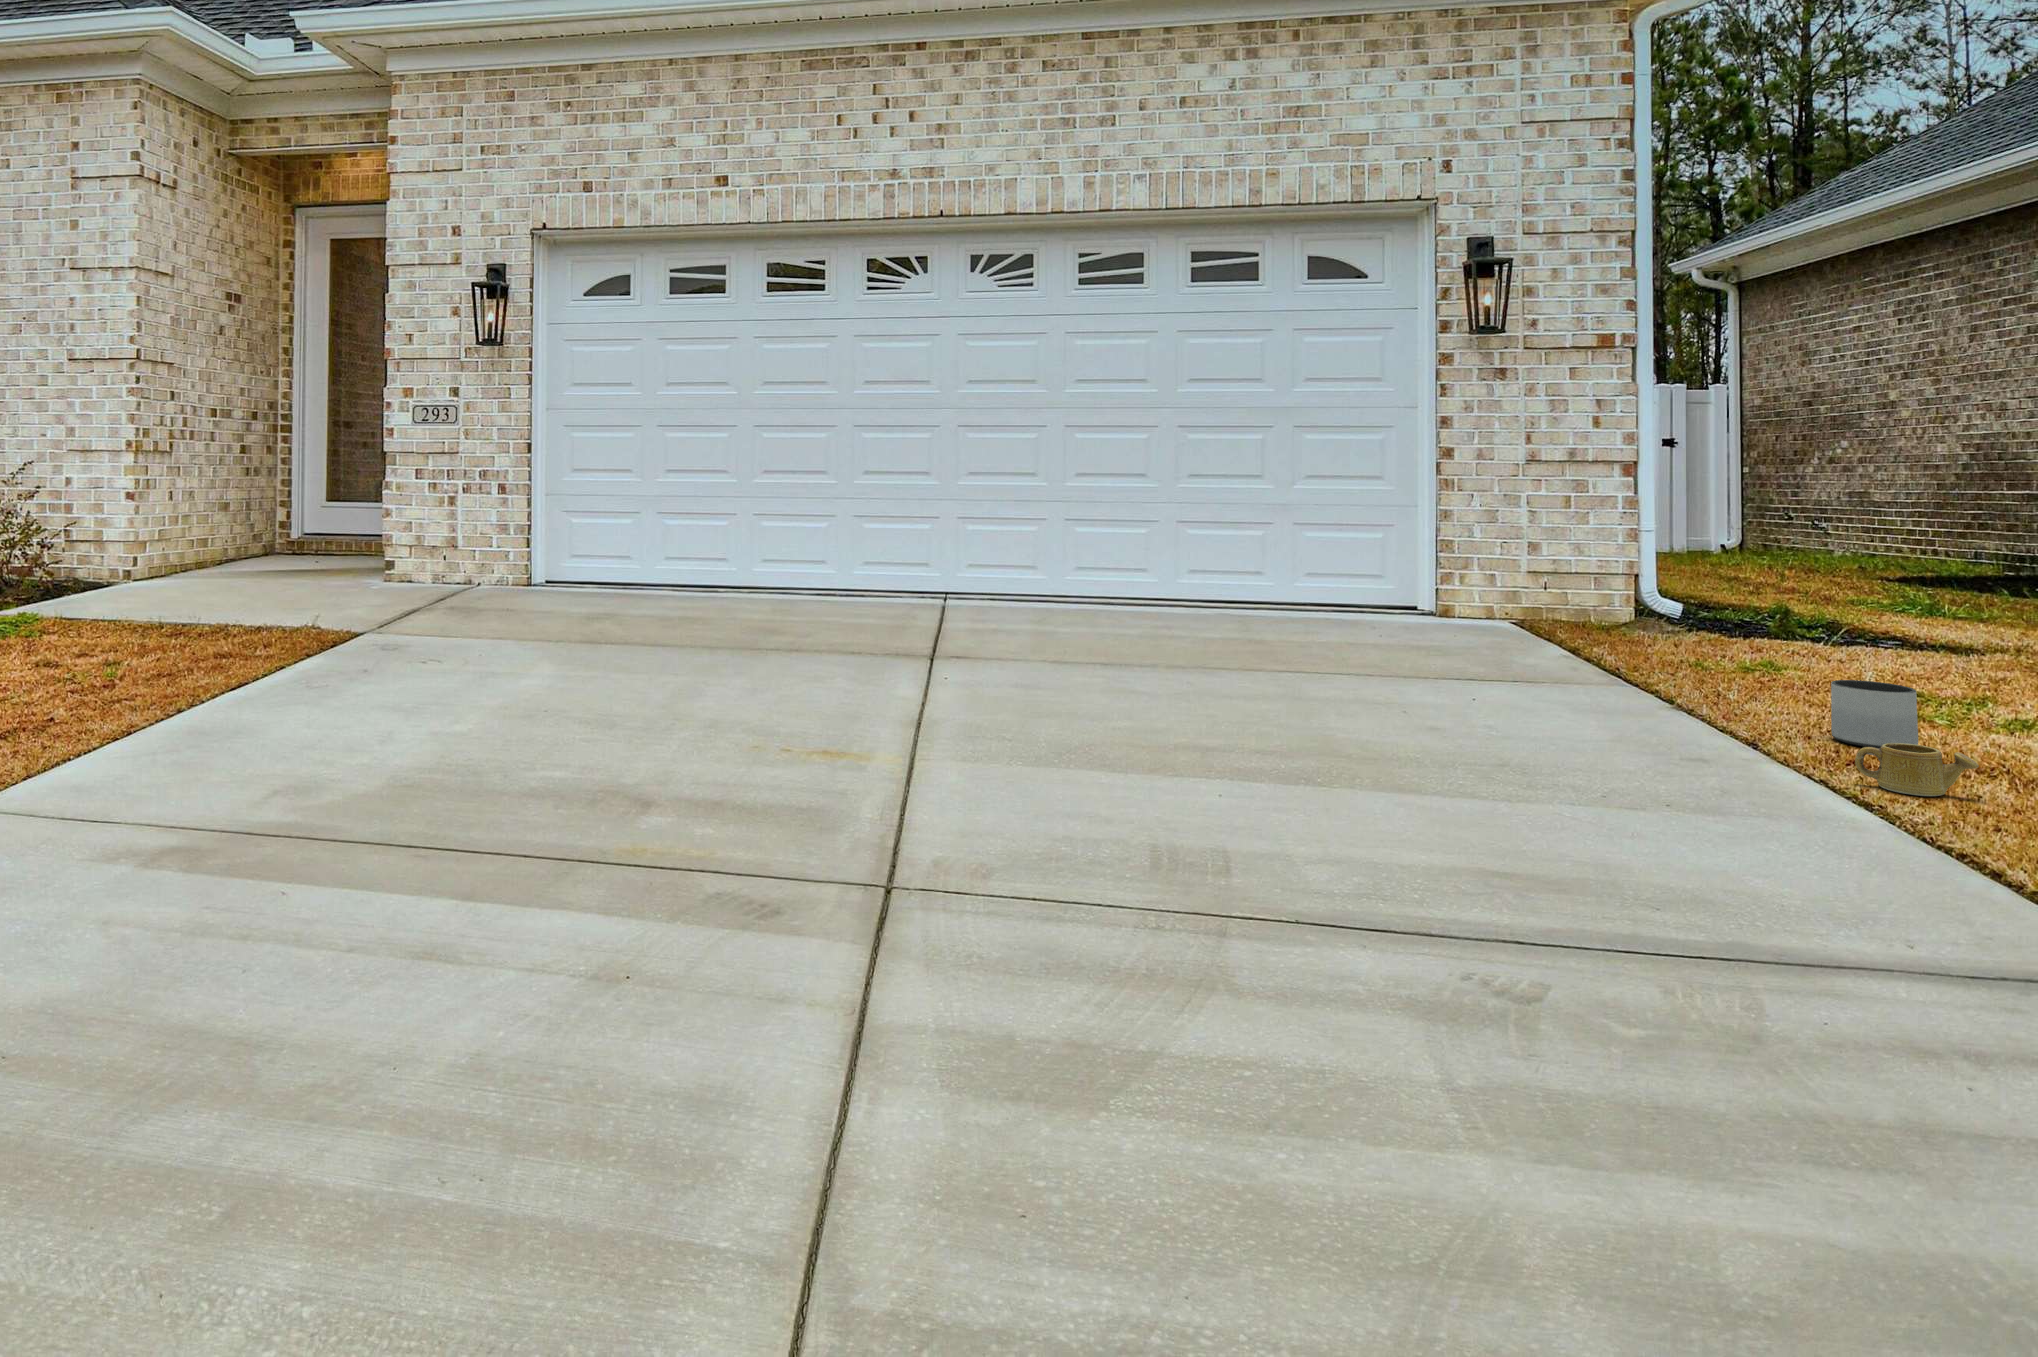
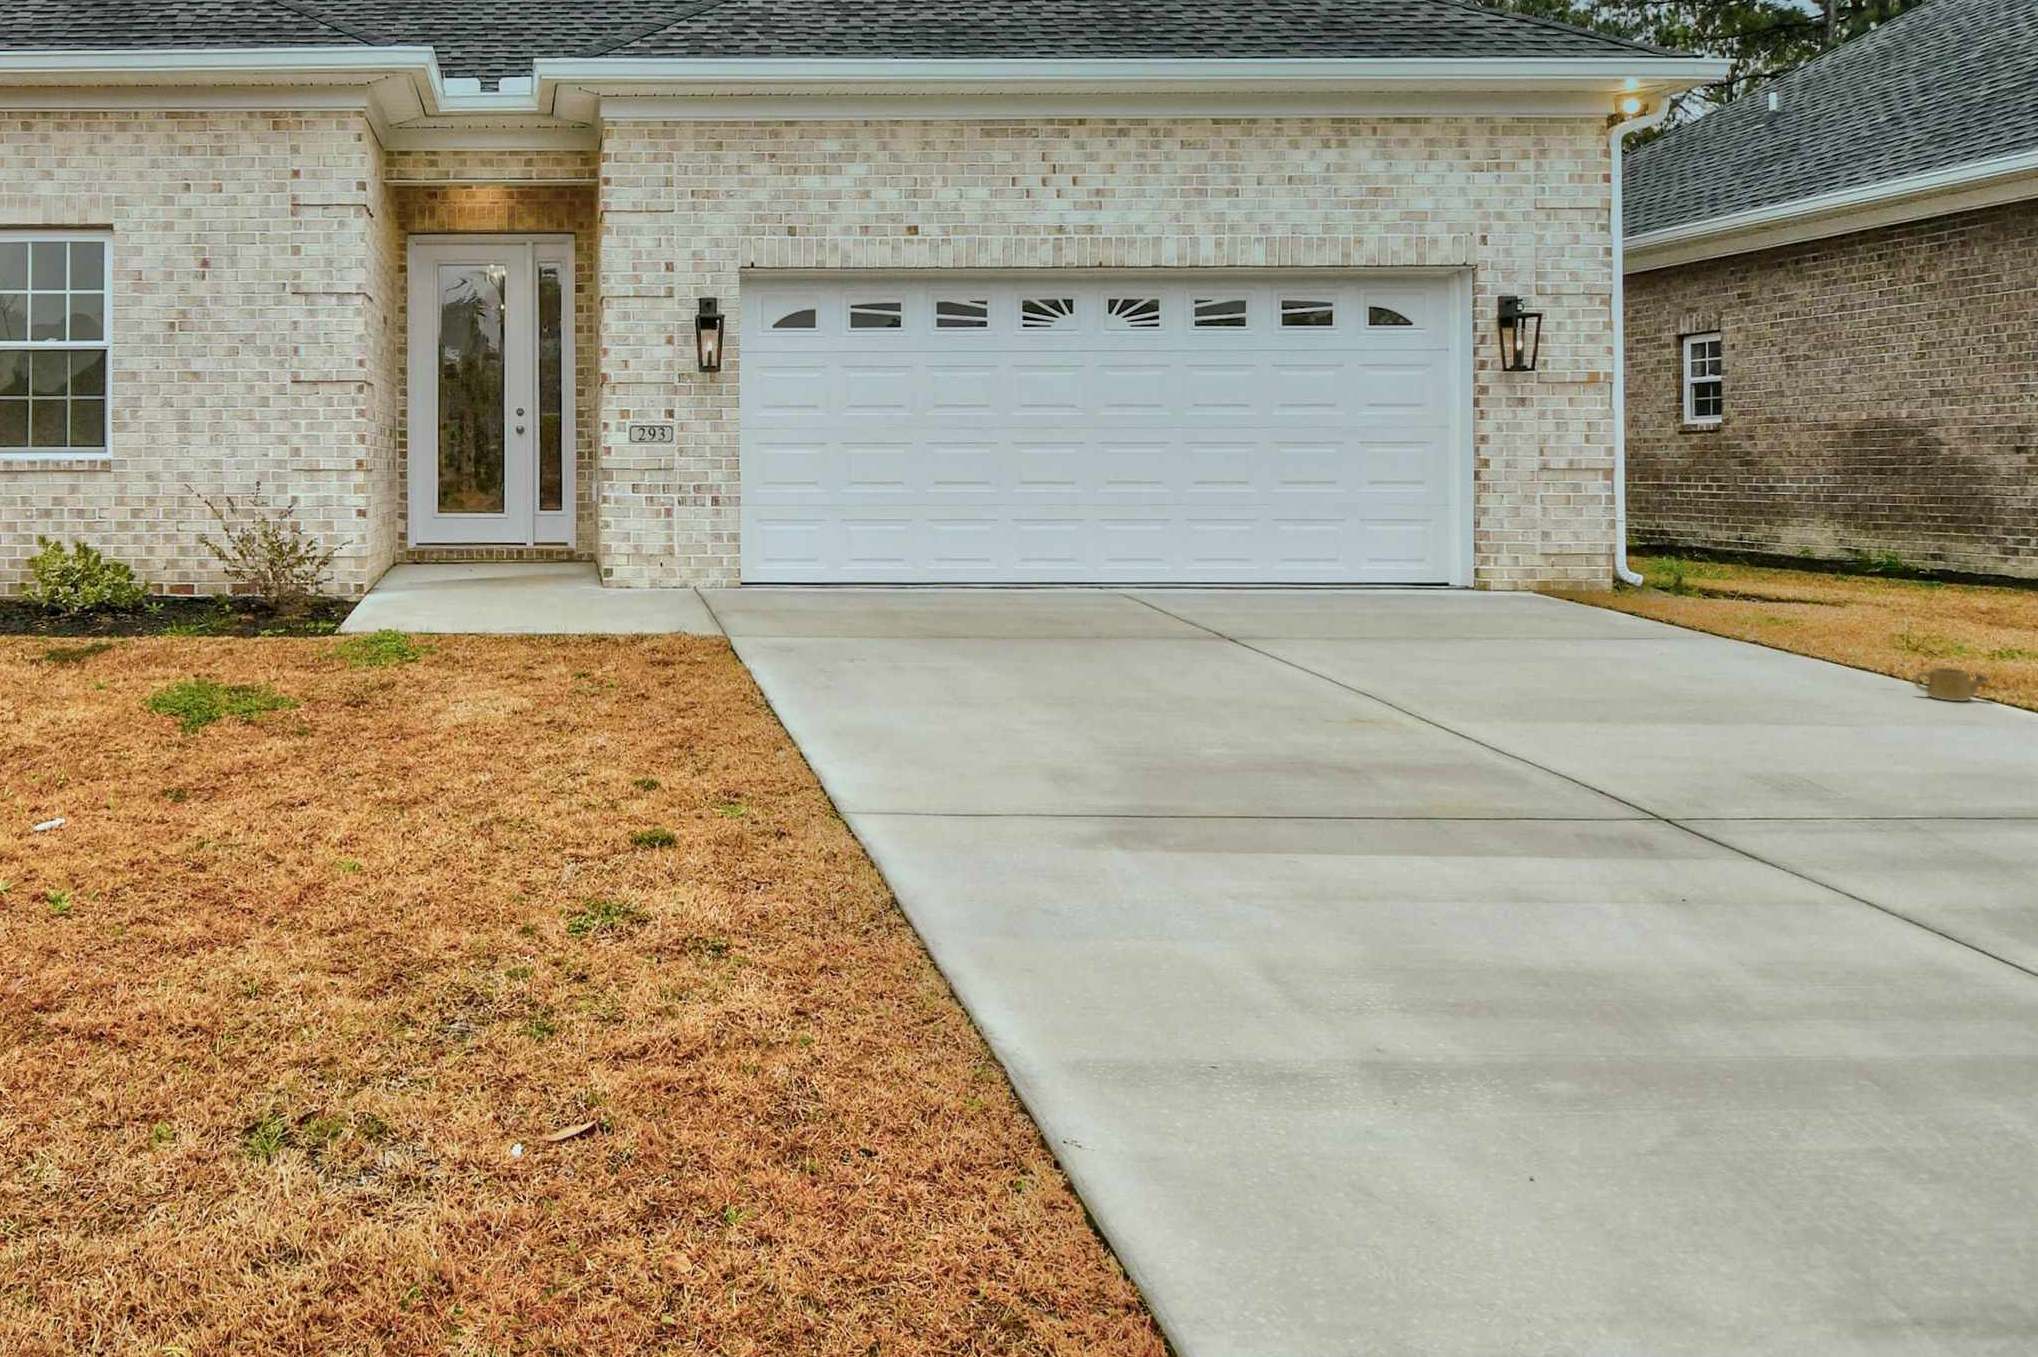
planter: present [1831,680,1918,749] -> none [1854,628,1912,673]

